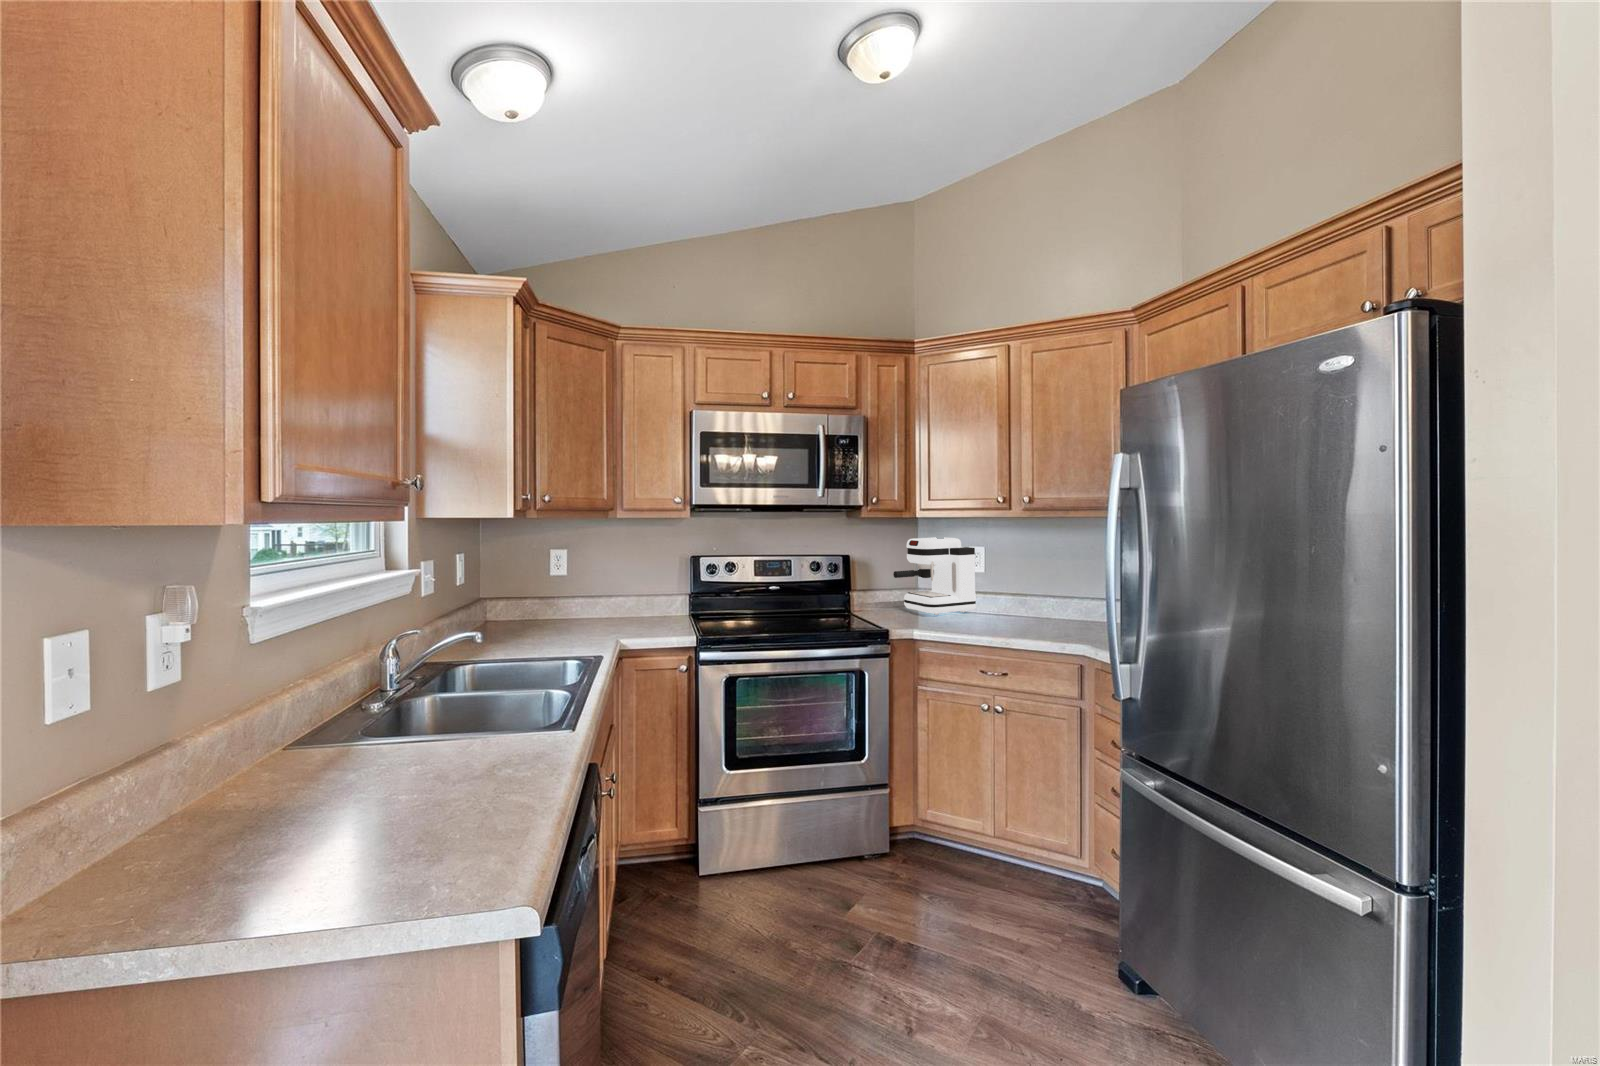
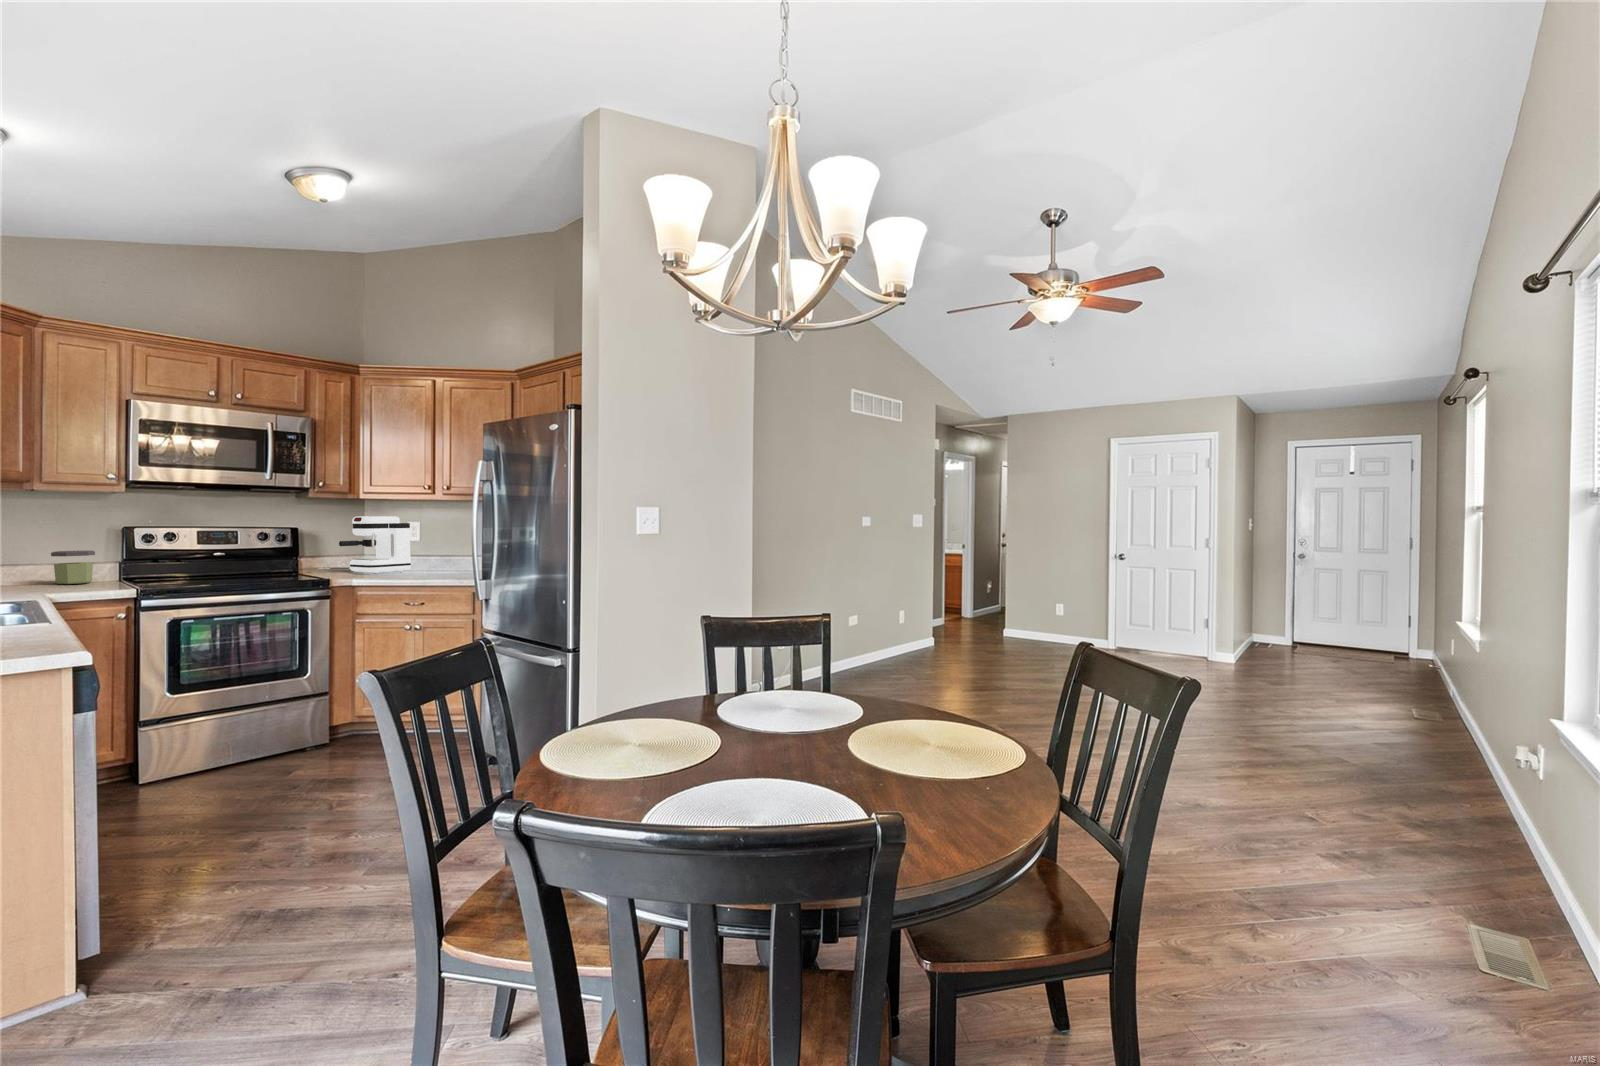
jar: none [627,583,663,622] -> present [51,550,95,584]

